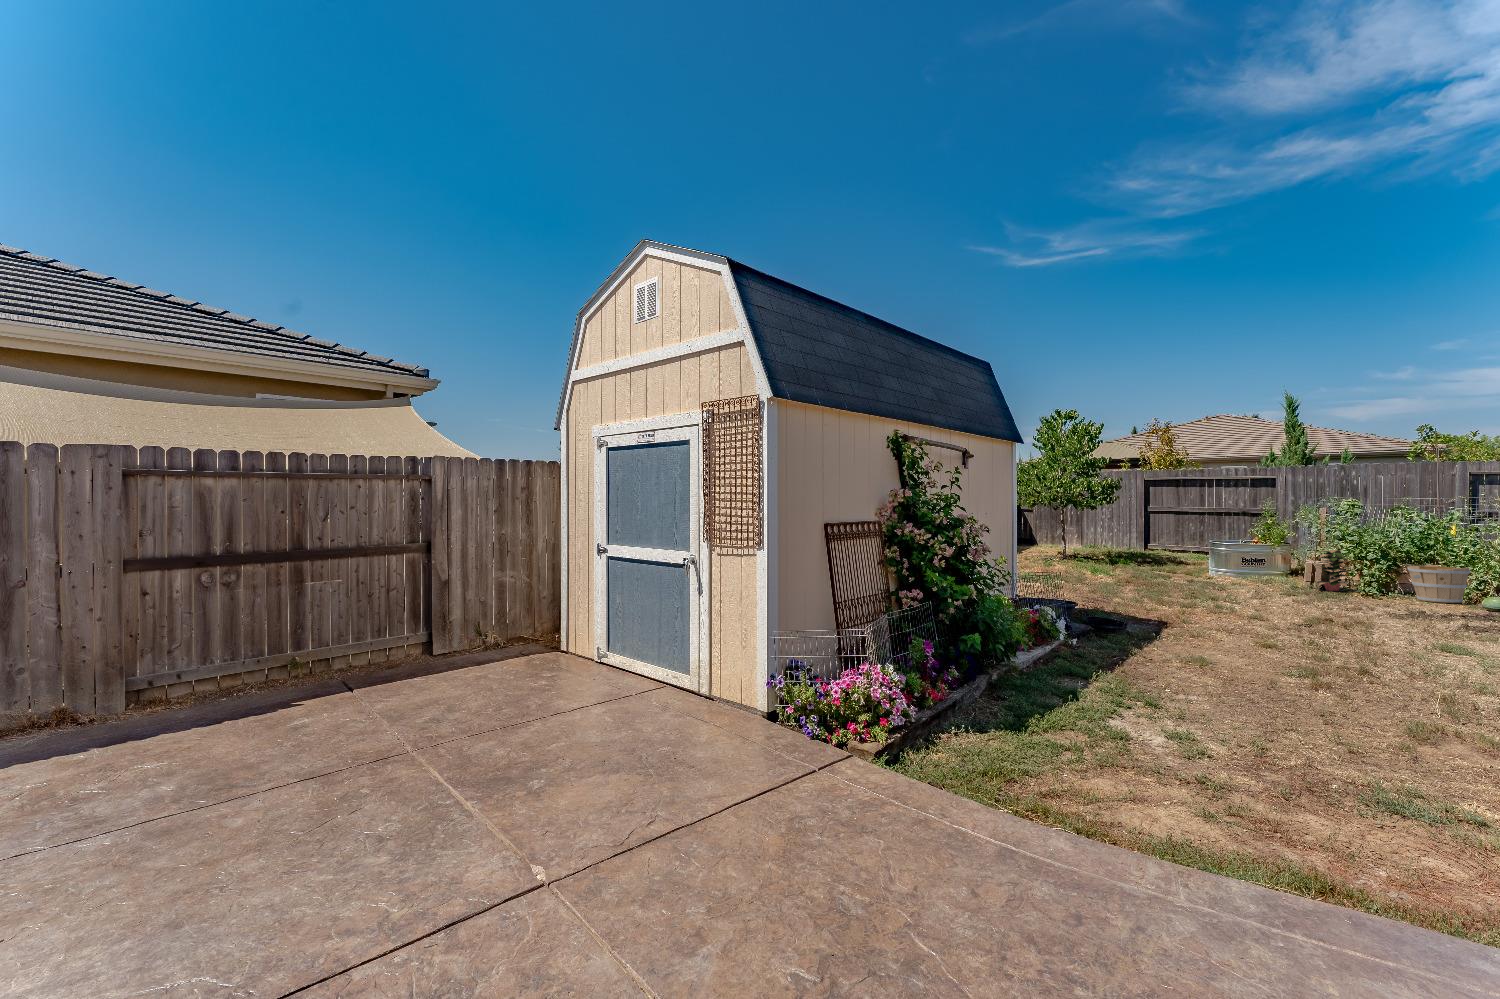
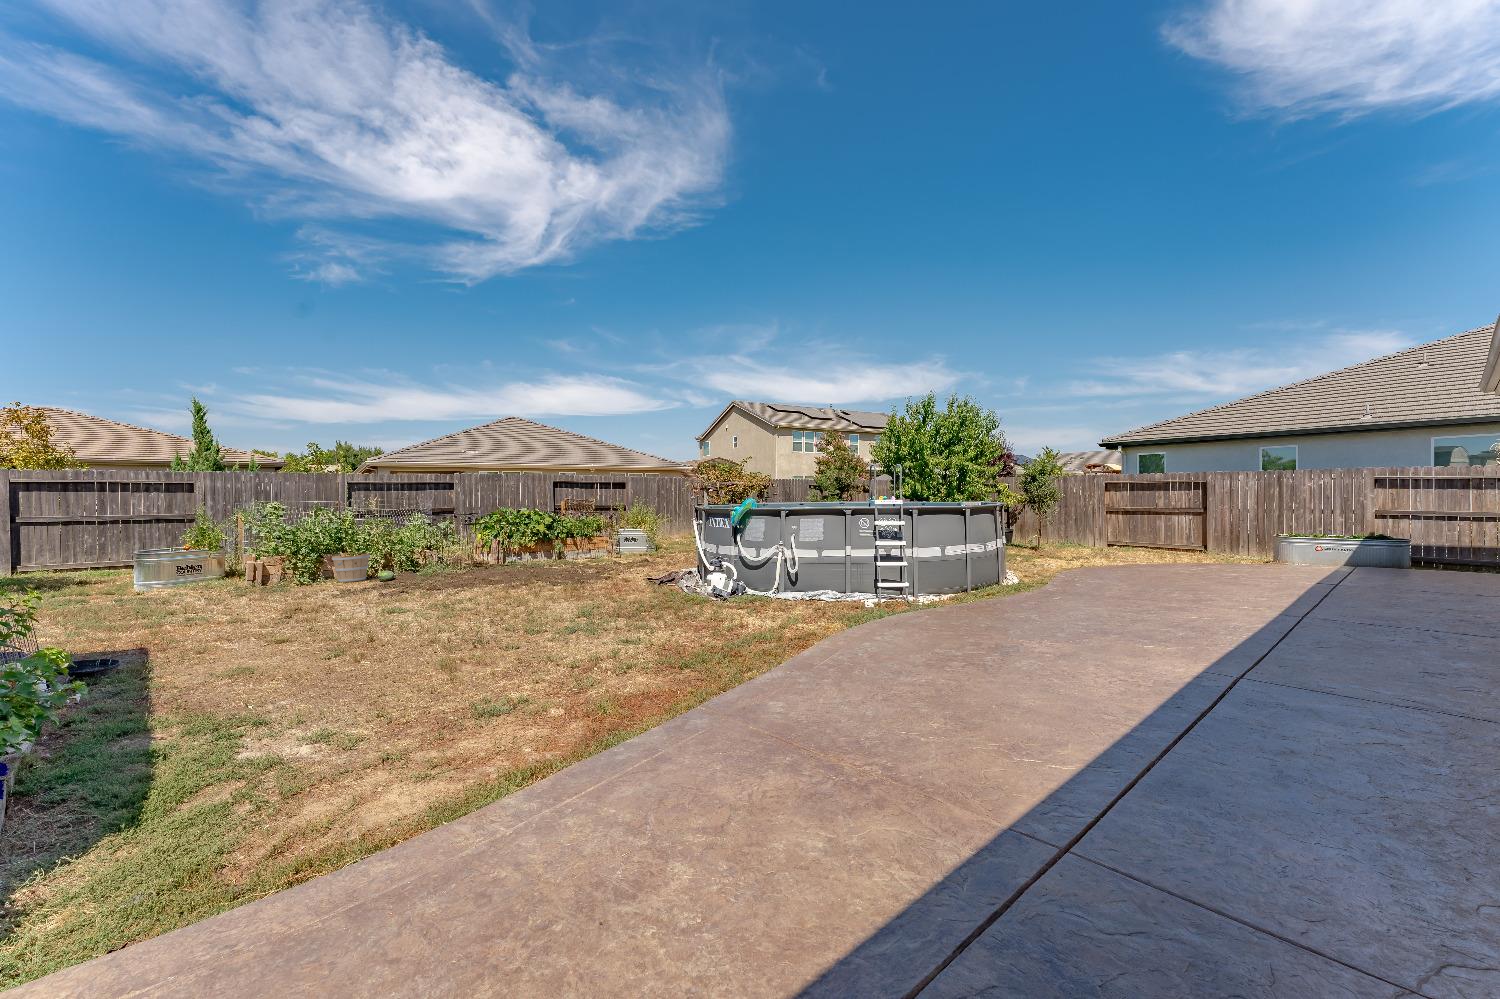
decorative plant: present [1316,550,1350,591] -> none [258,549,293,587]

